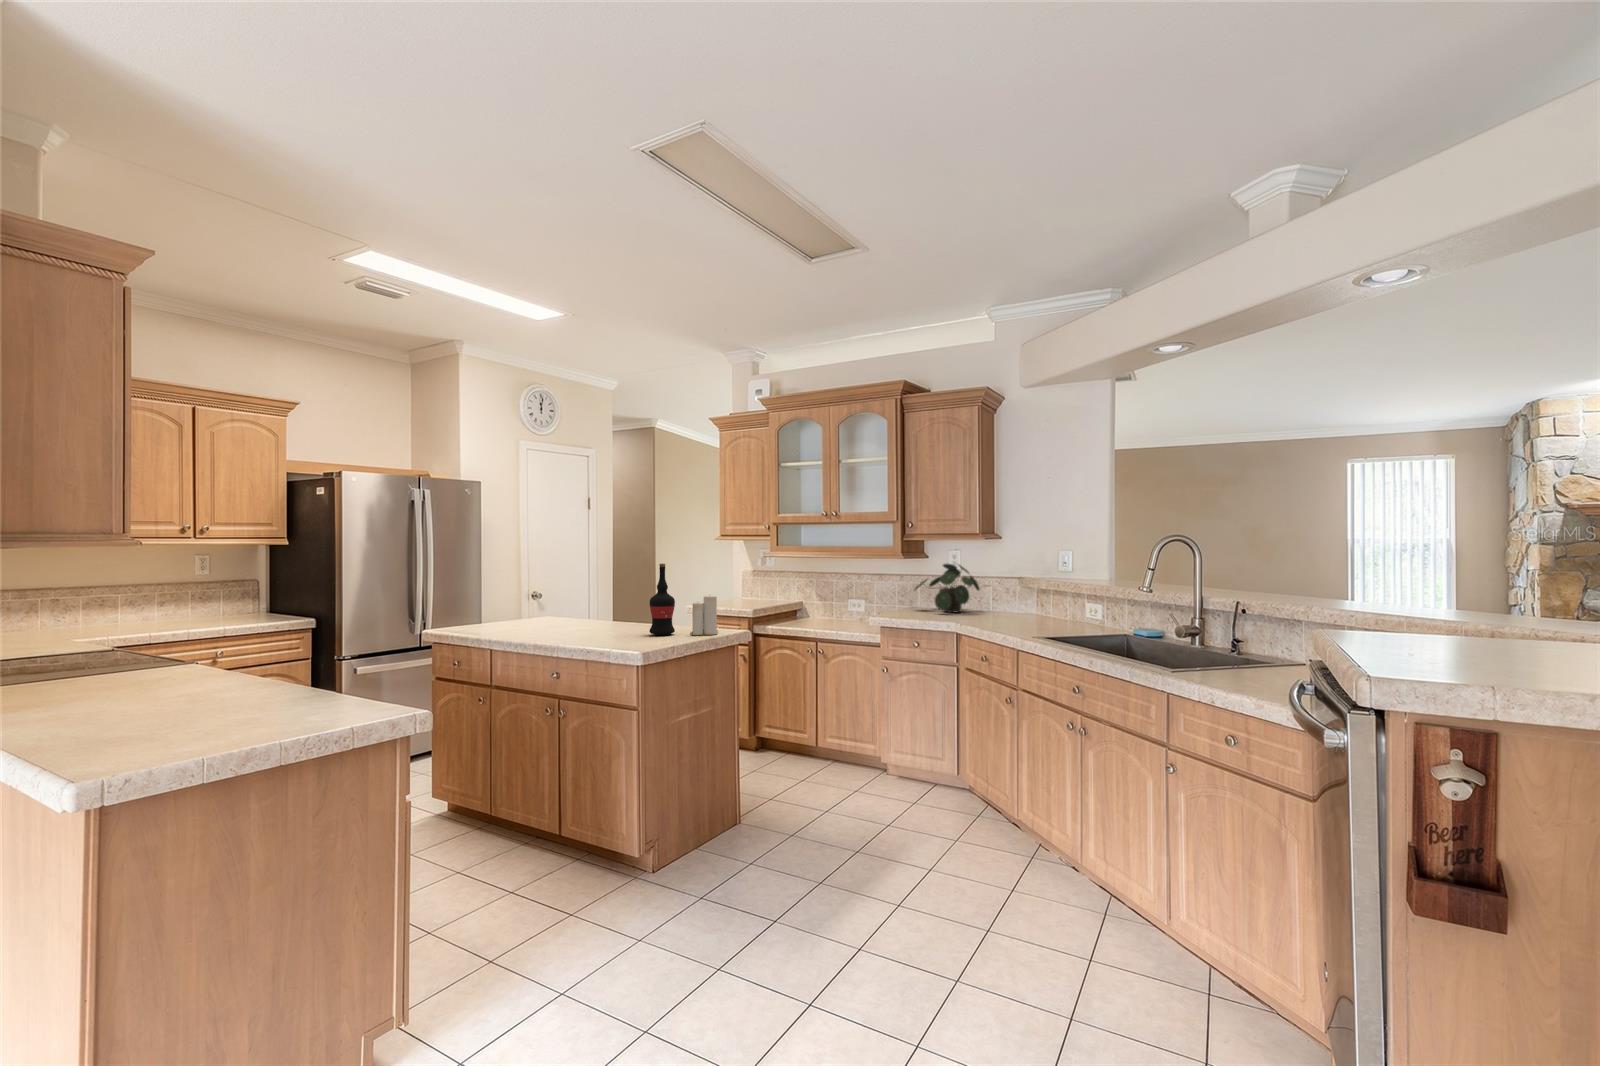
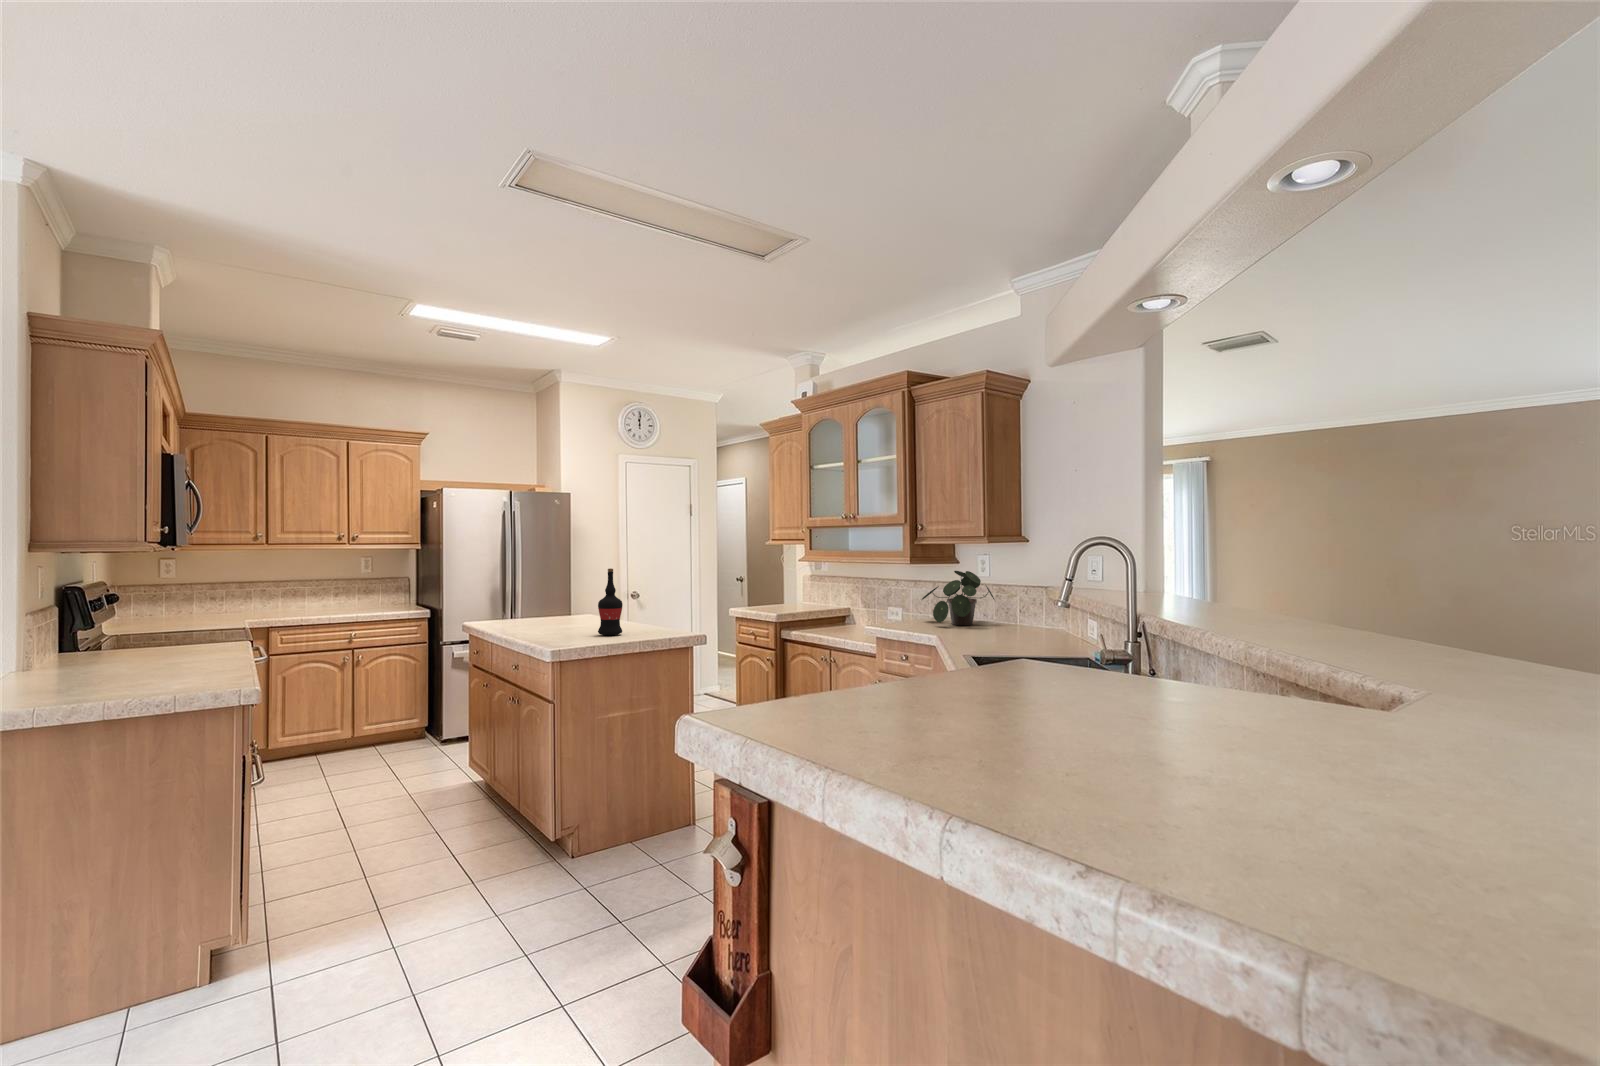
candle: present [690,596,718,635] -> none [629,596,659,637]

